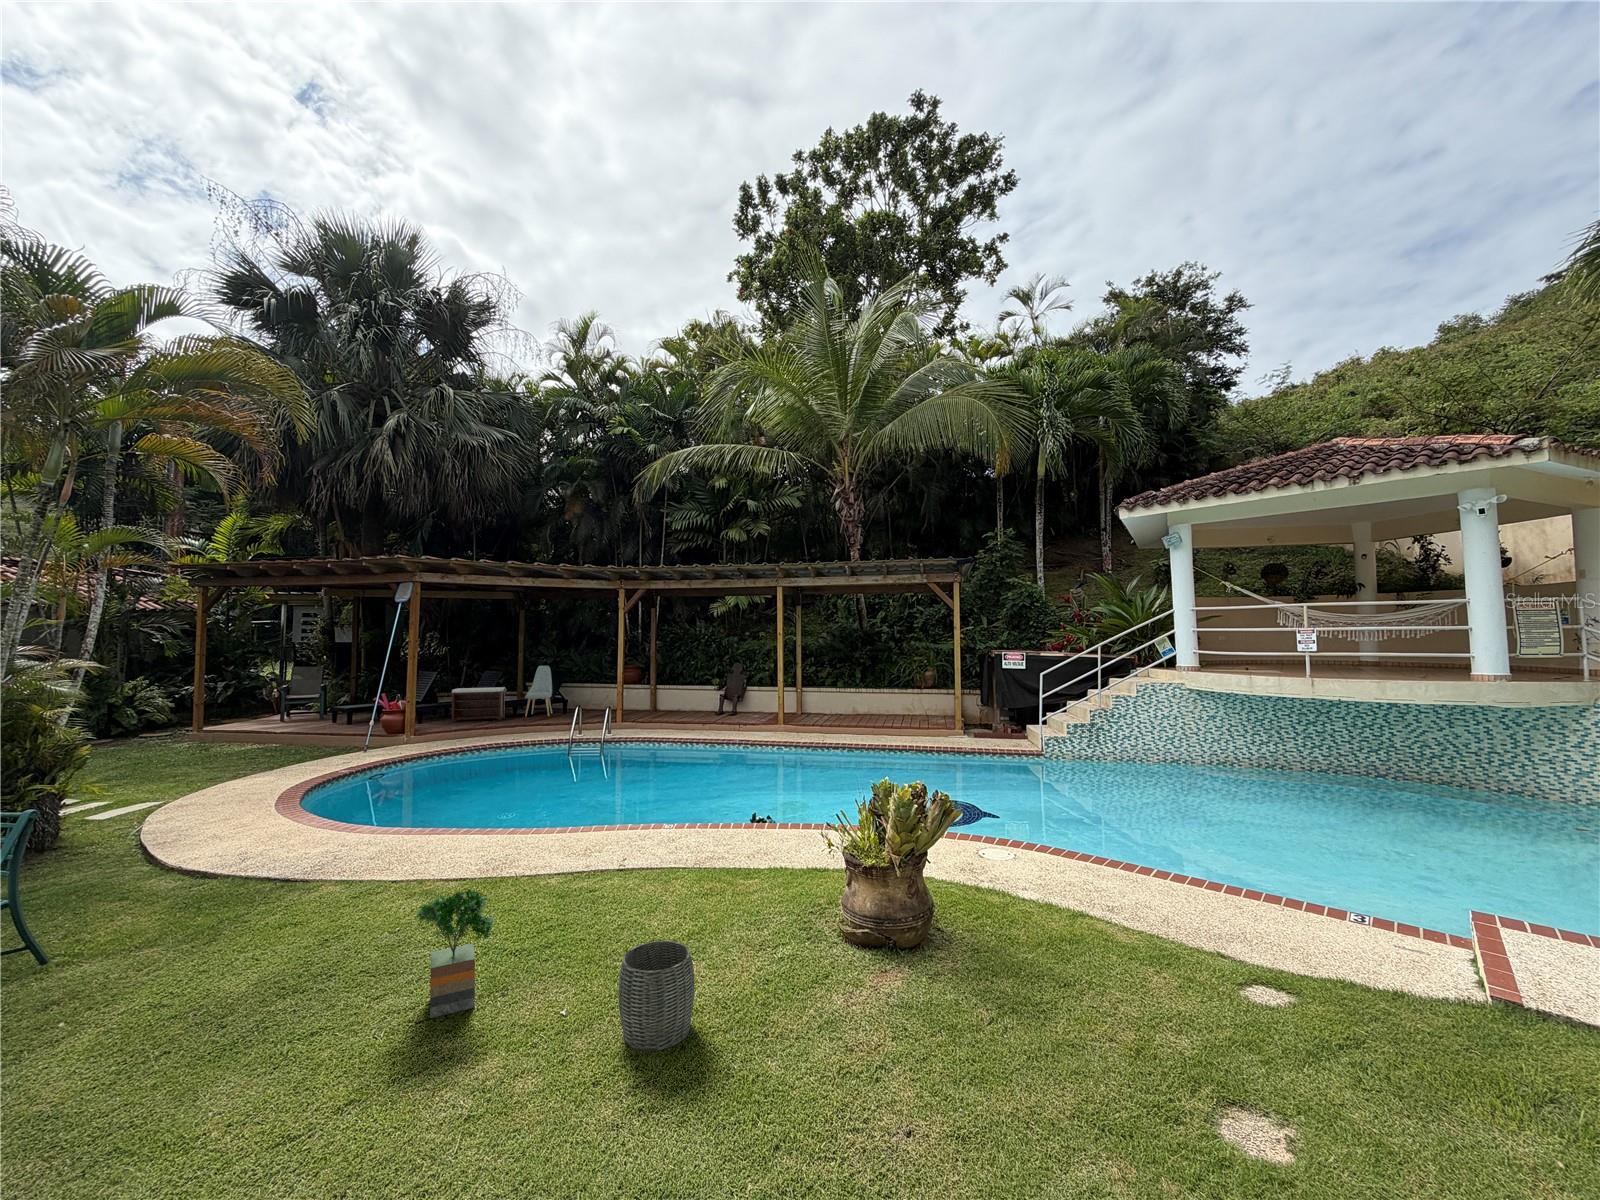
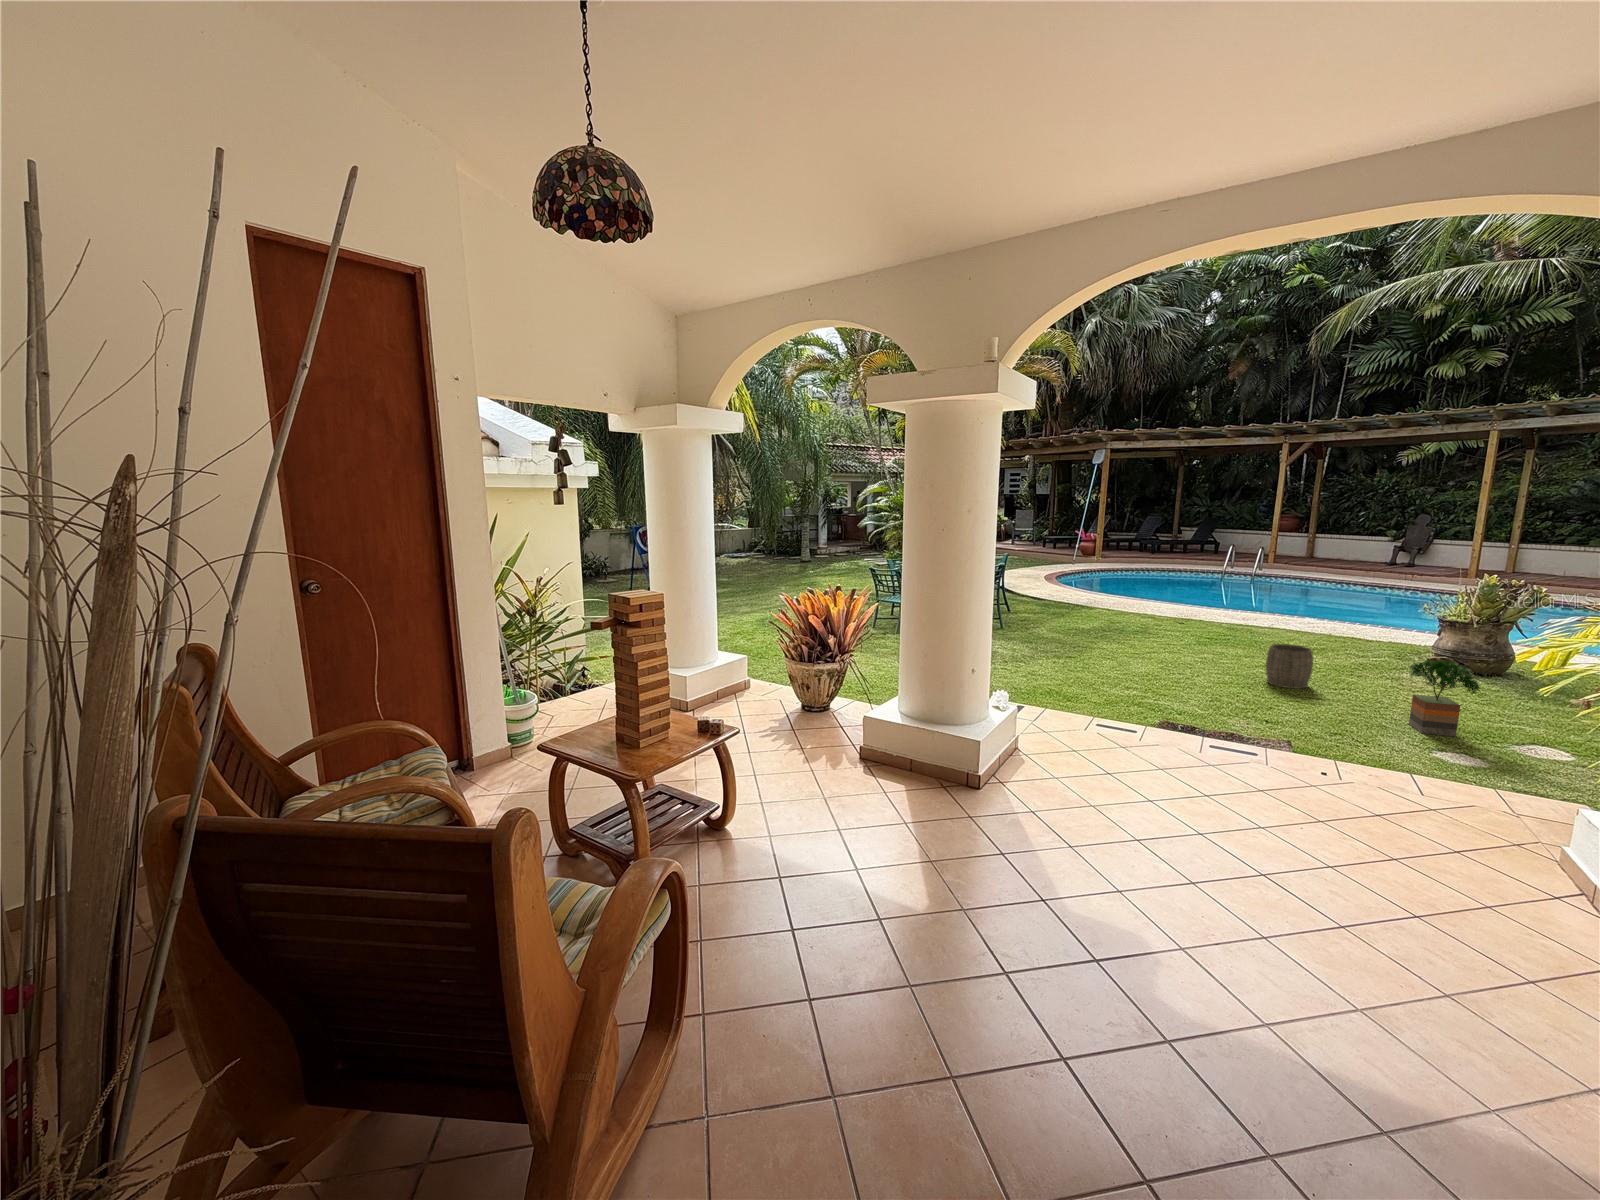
chair: present [525,666,552,716] -> none [1181,512,1207,554]
bench: present [450,687,507,722] -> none [1122,528,1167,554]
potted tree: present [416,889,494,1018] -> present [1409,660,1480,736]

